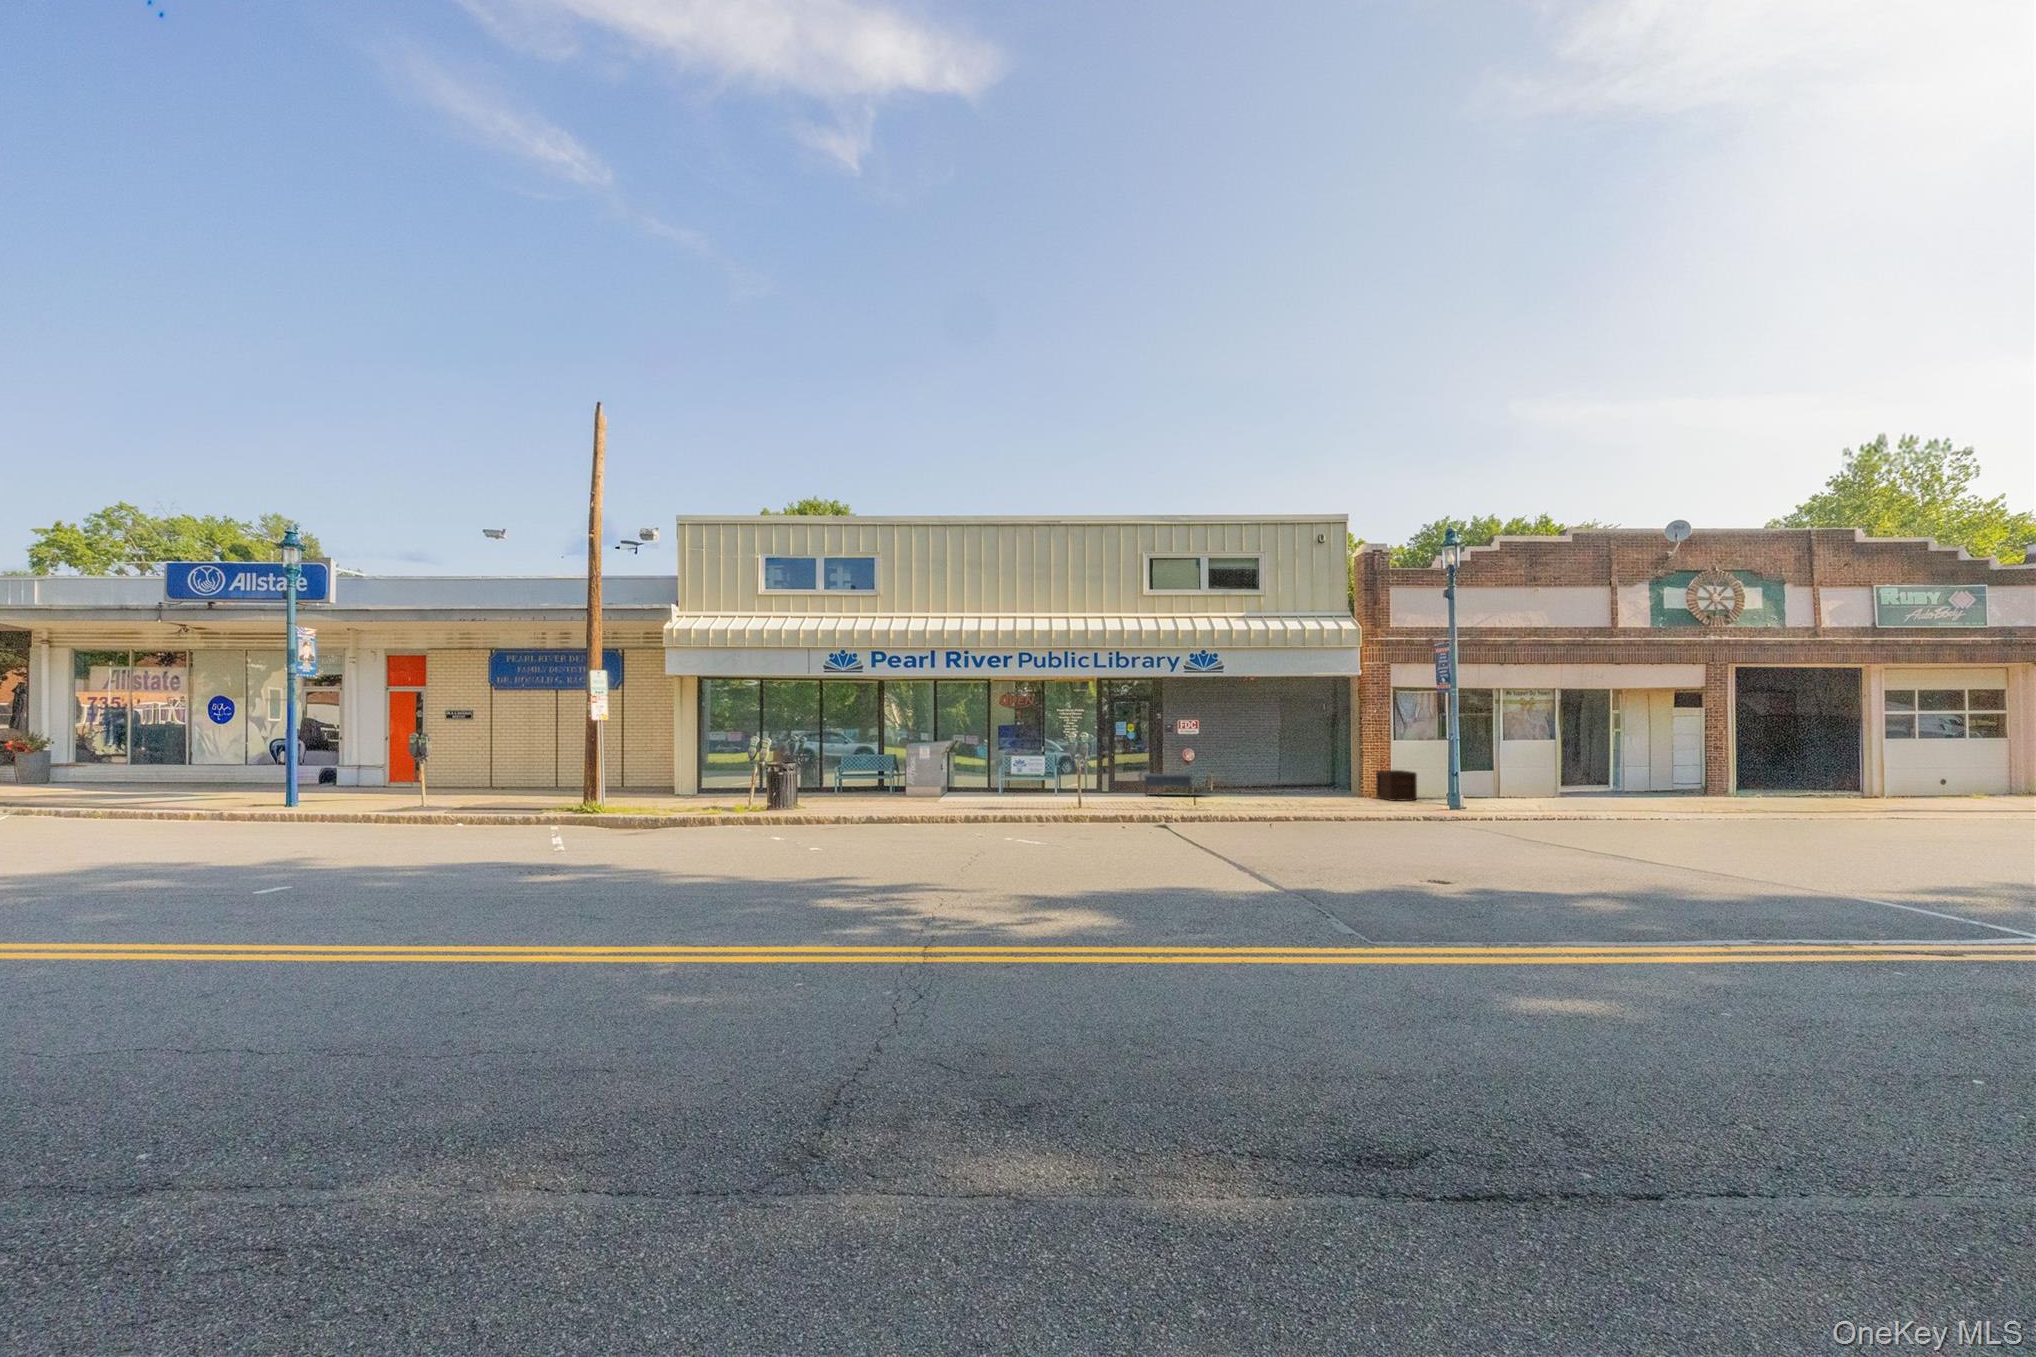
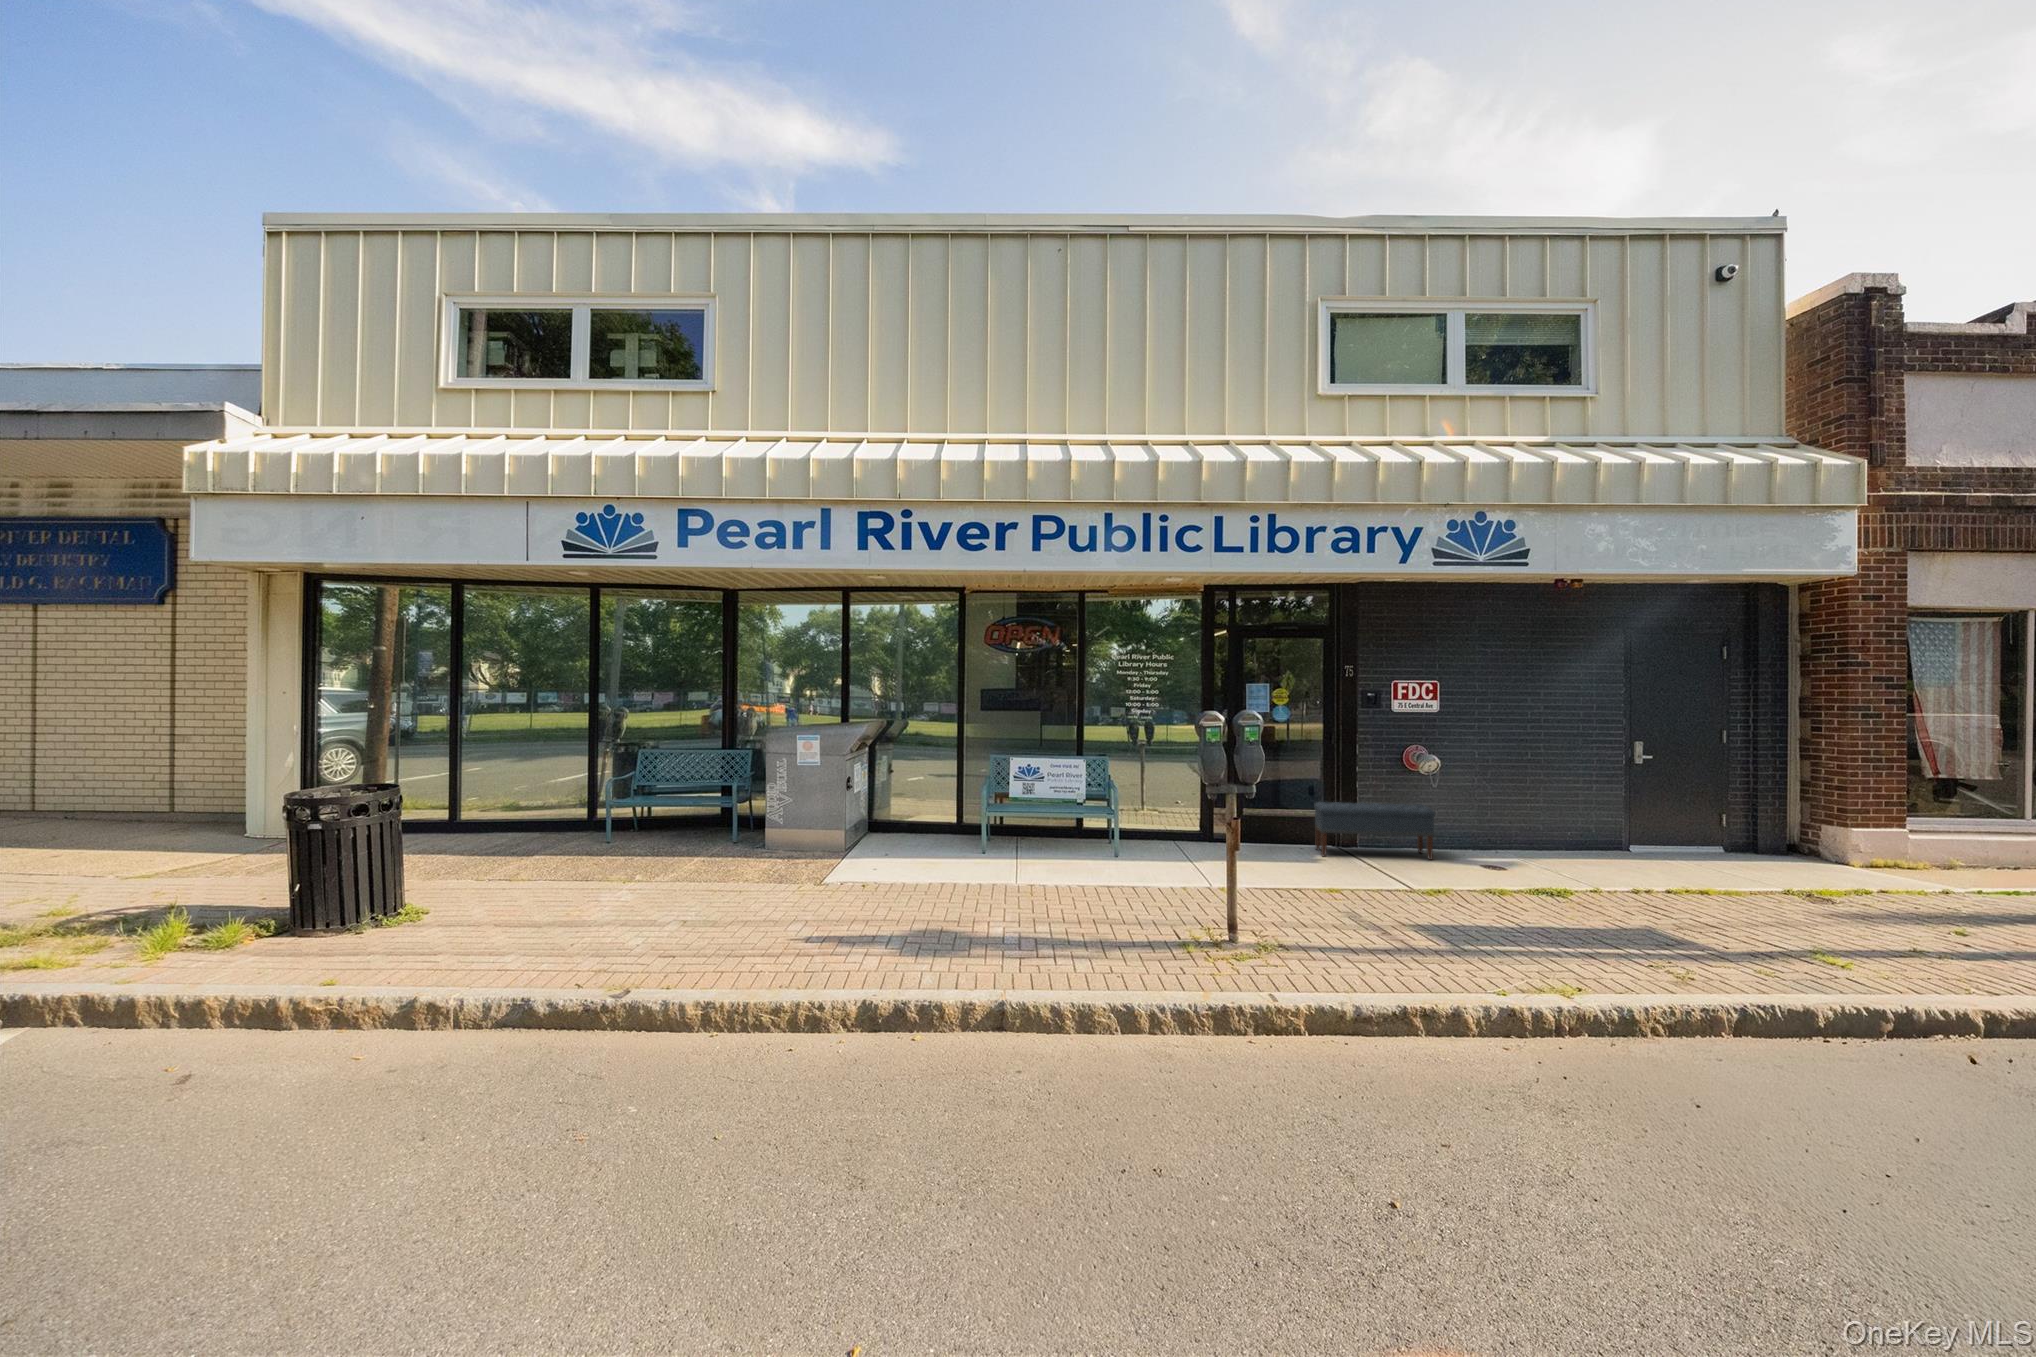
wooden crate: present [1376,770,1417,801] -> none [1875,803,2003,881]

